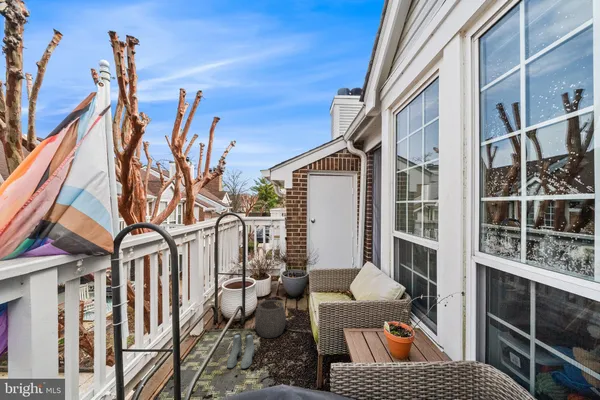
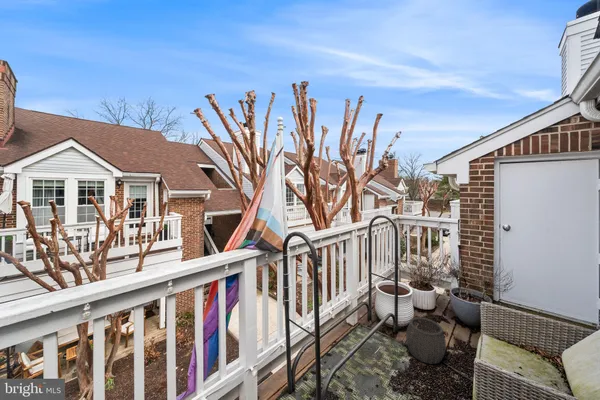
boots: present [227,333,254,369] -> none [370,343,400,385]

